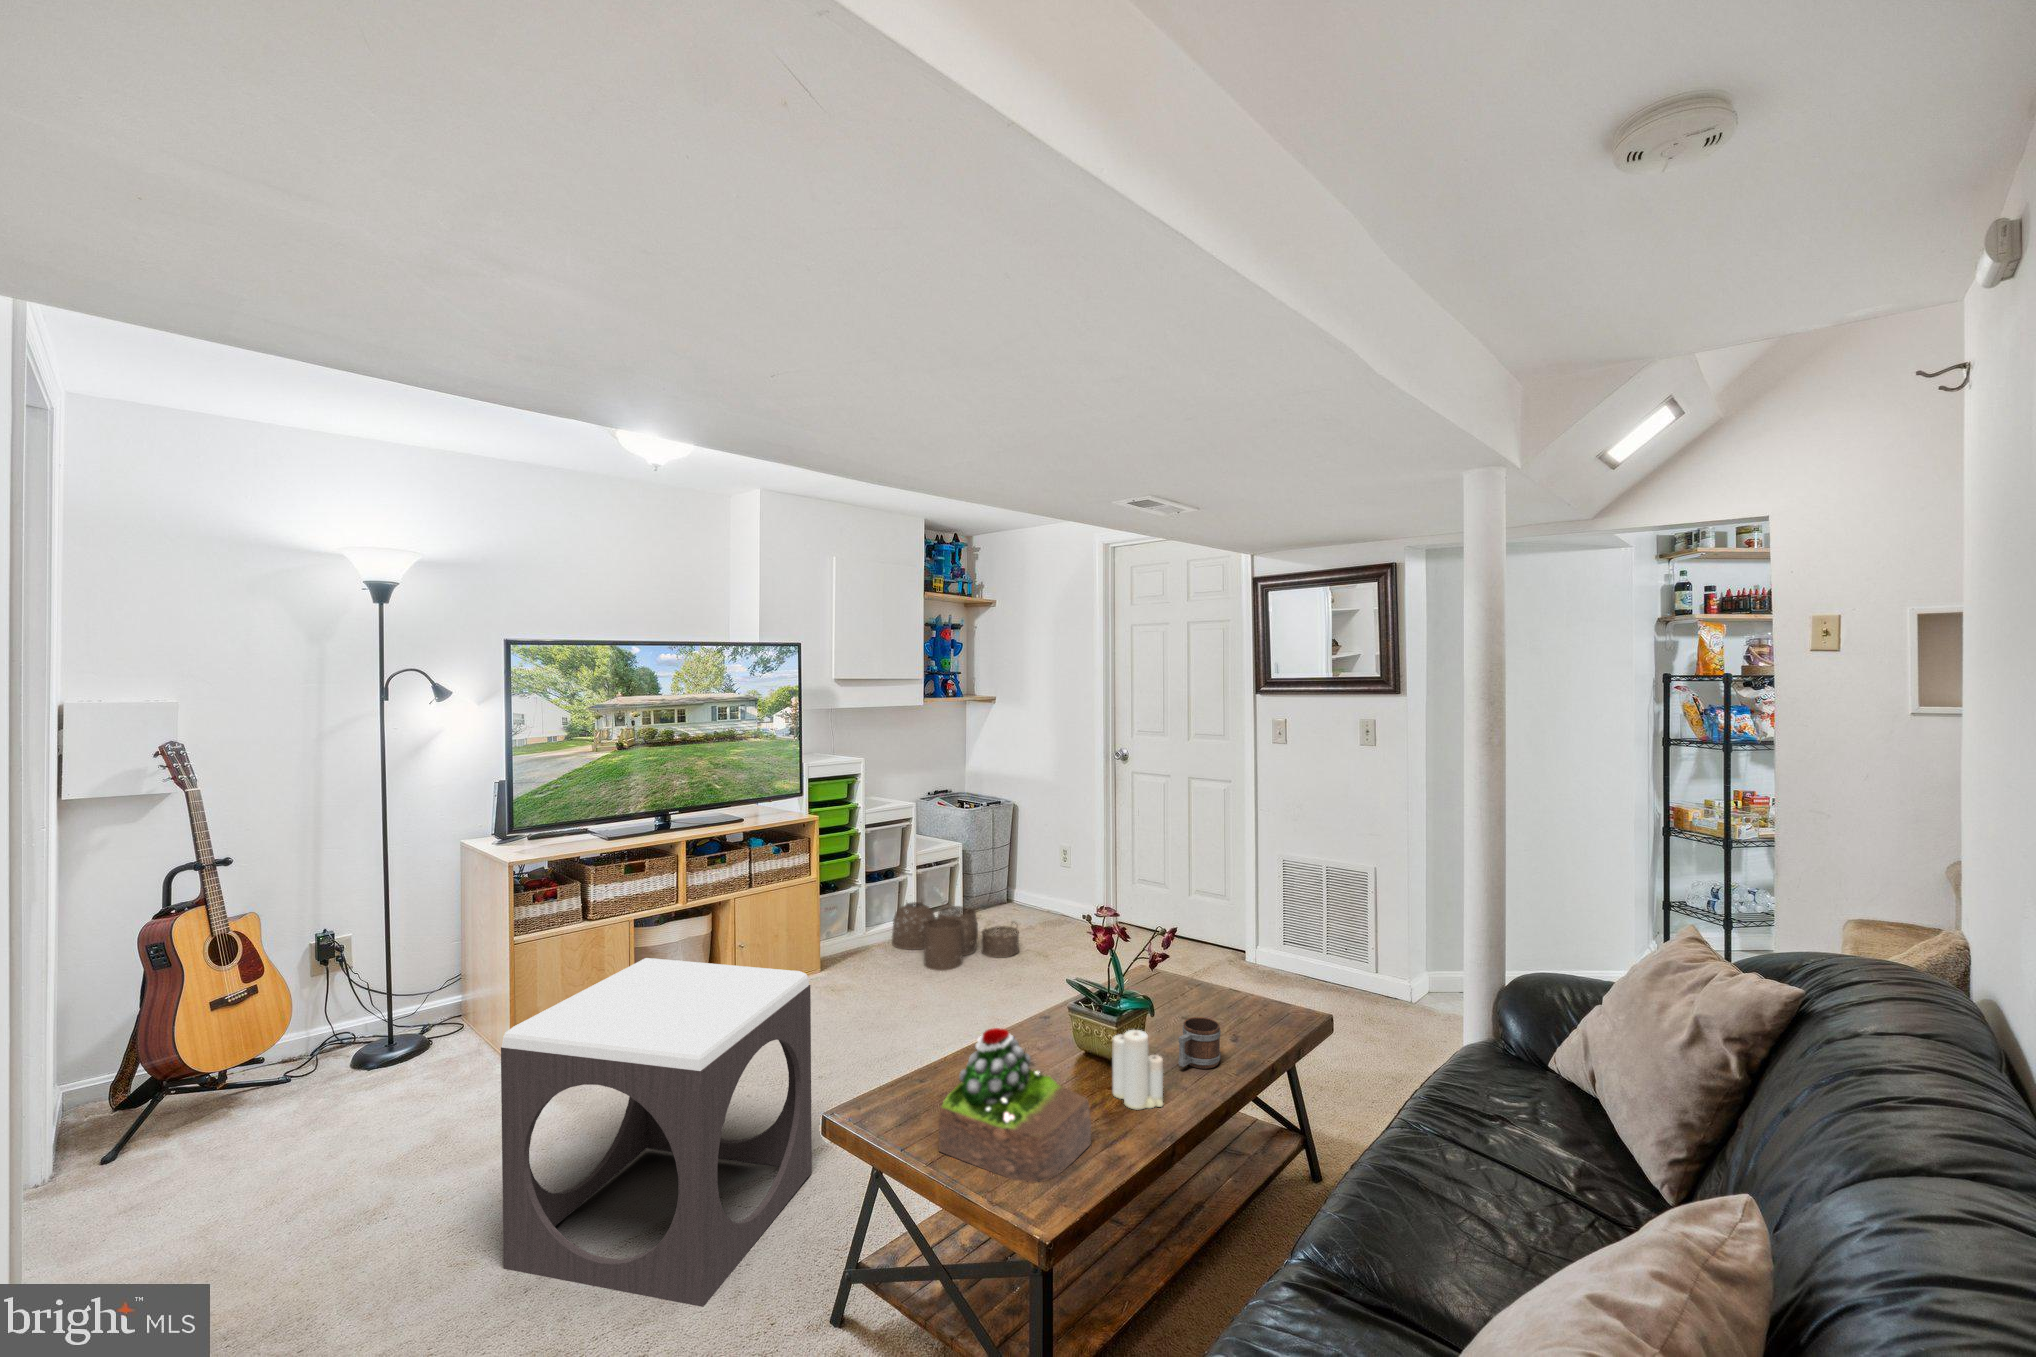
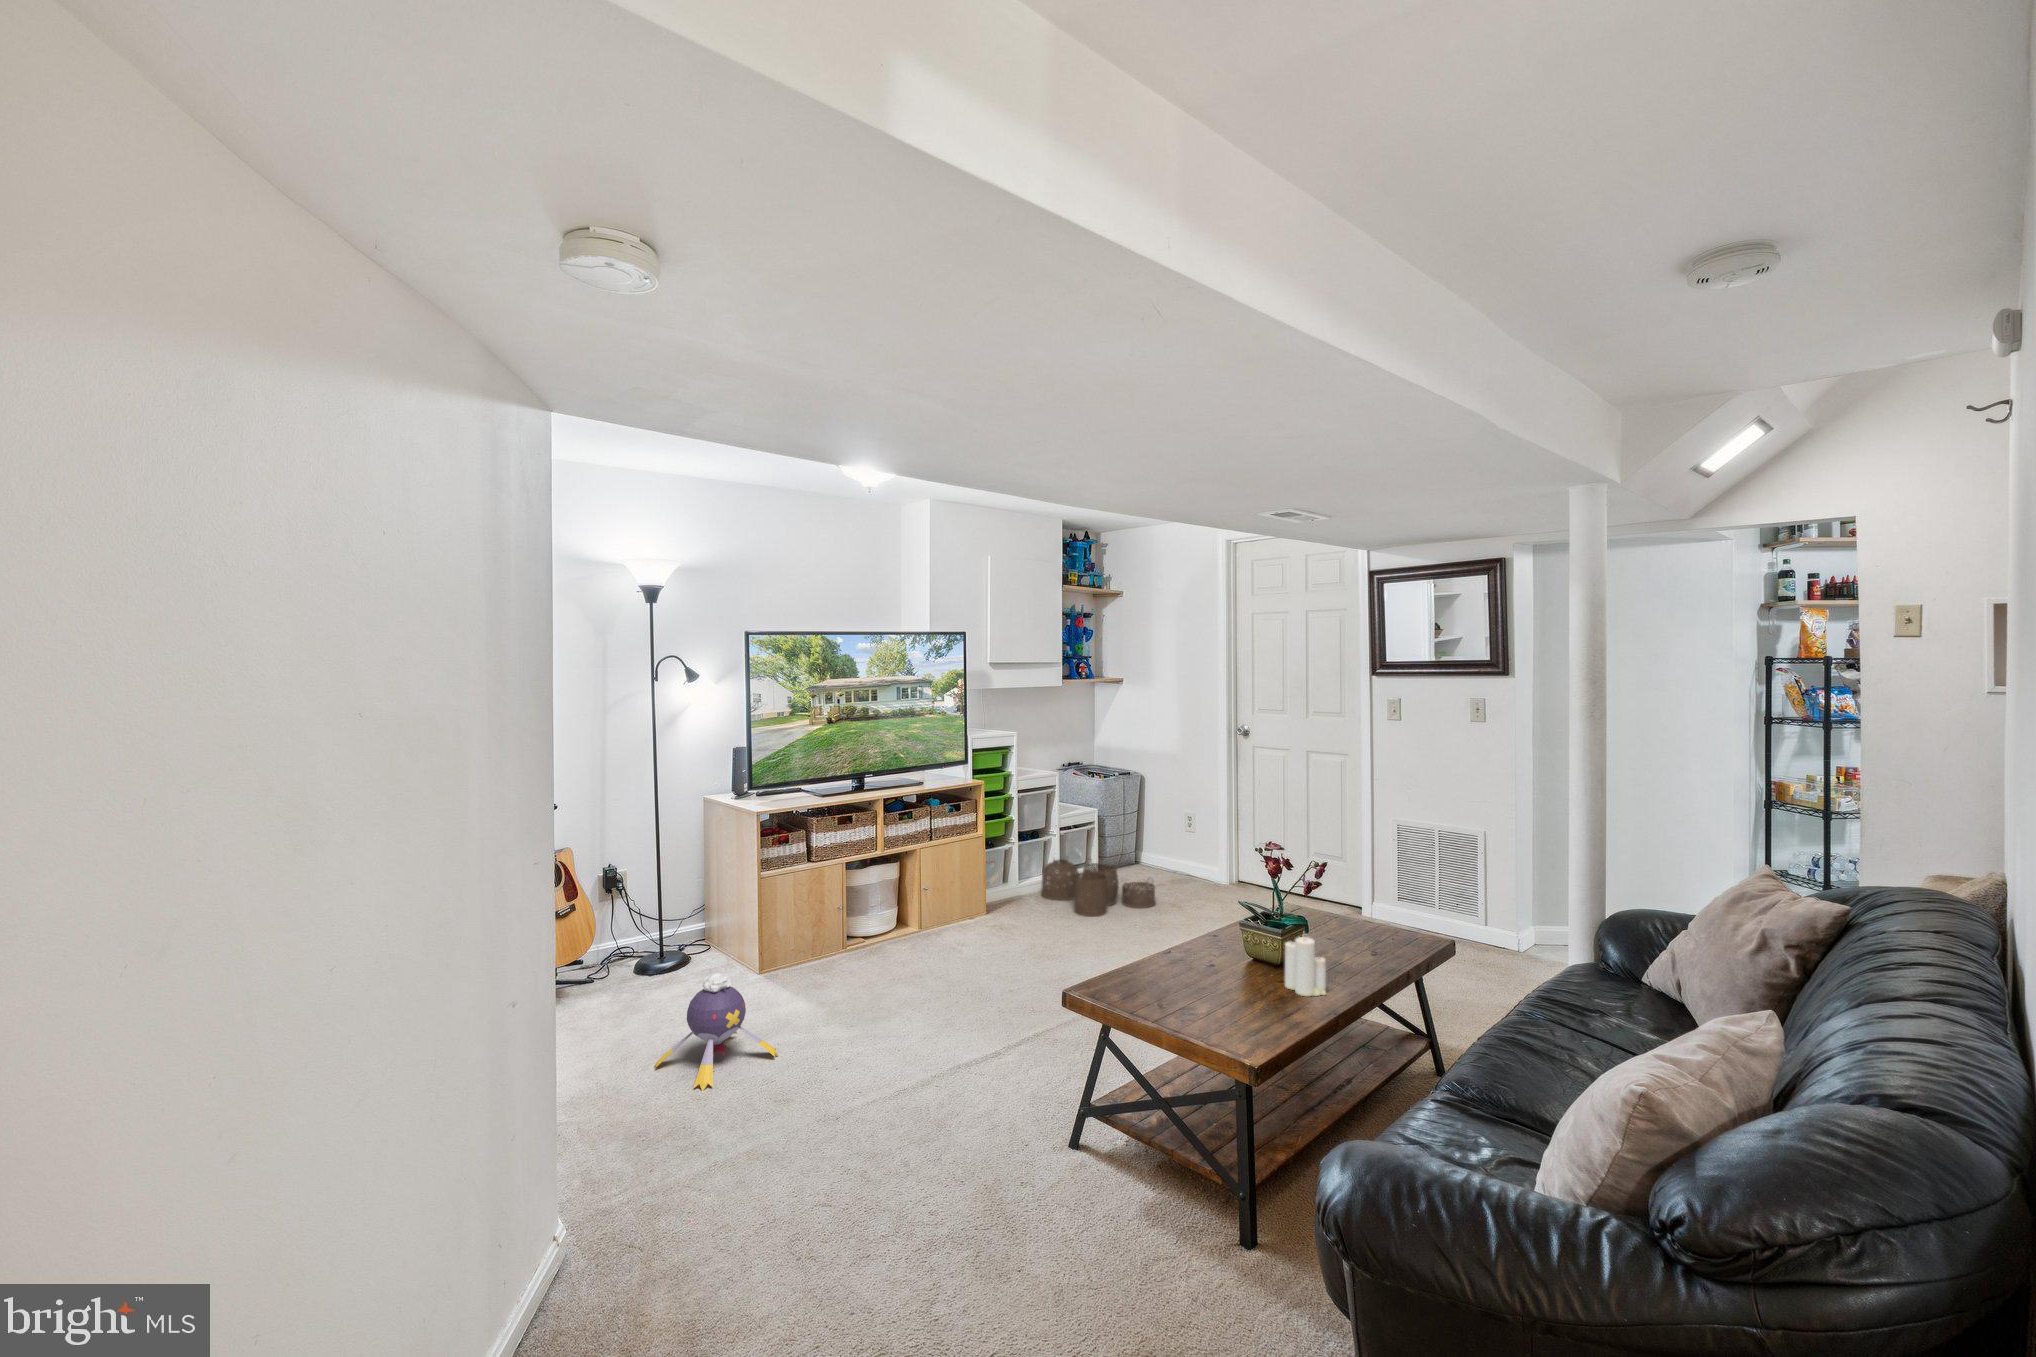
footstool: present [501,958,812,1307] -> none [817,885,1028,1134]
mug: present [1178,1017,1221,1069] -> none [1334,935,1367,973]
succulent plant: present [939,1028,1091,1182] -> none [1163,929,1276,1035]
plush toy: none [294,1084,481,1255] -> present [655,973,778,1091]

